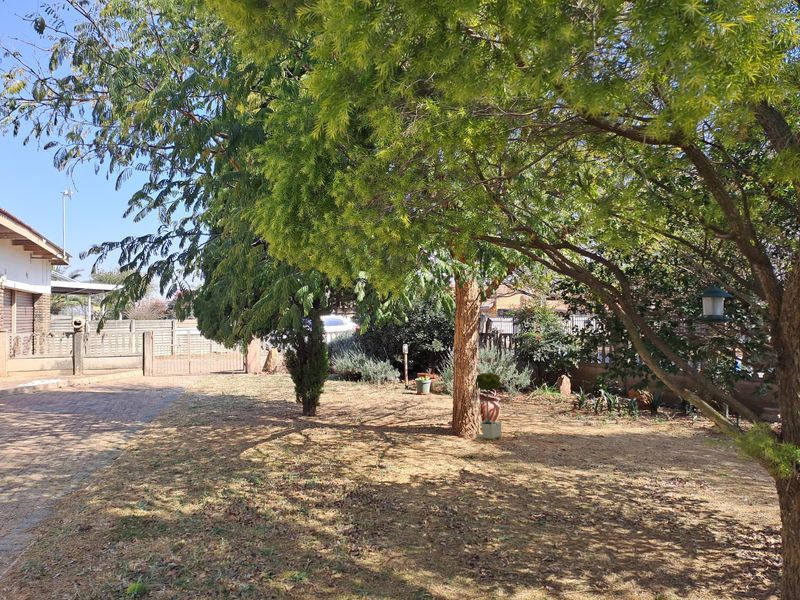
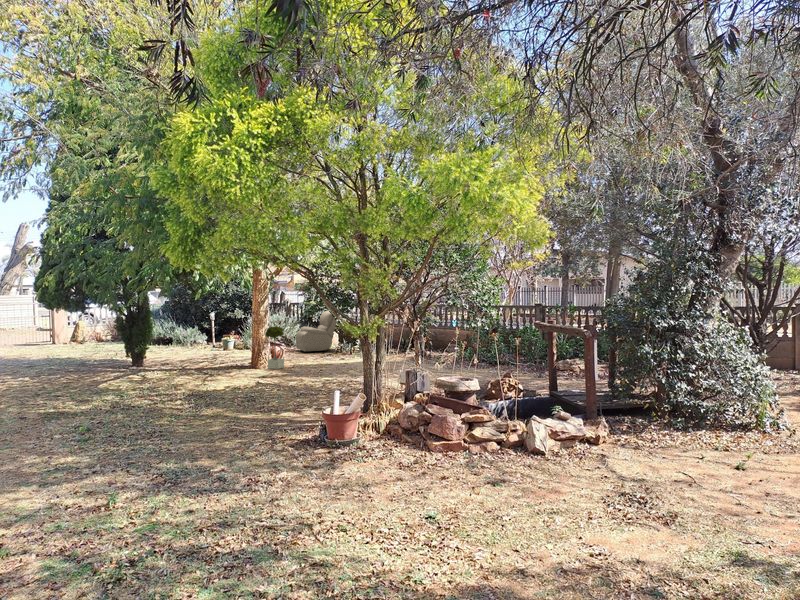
chair: none [511,346,571,403] -> present [296,311,336,352]

